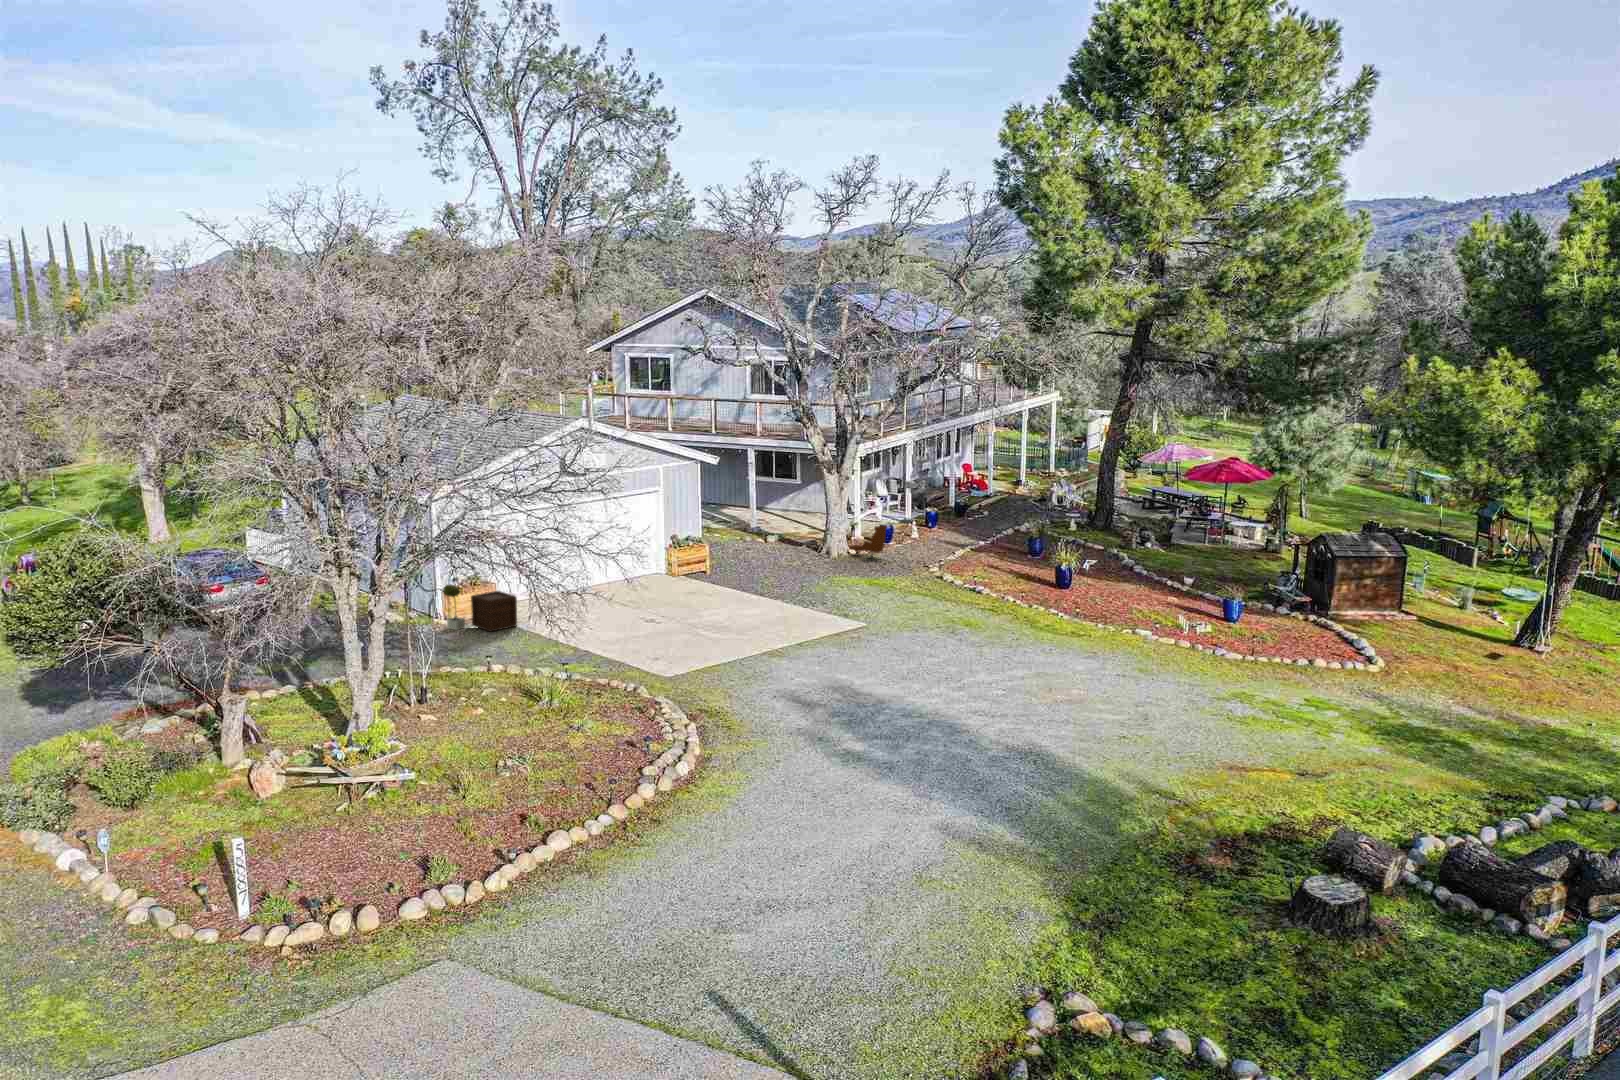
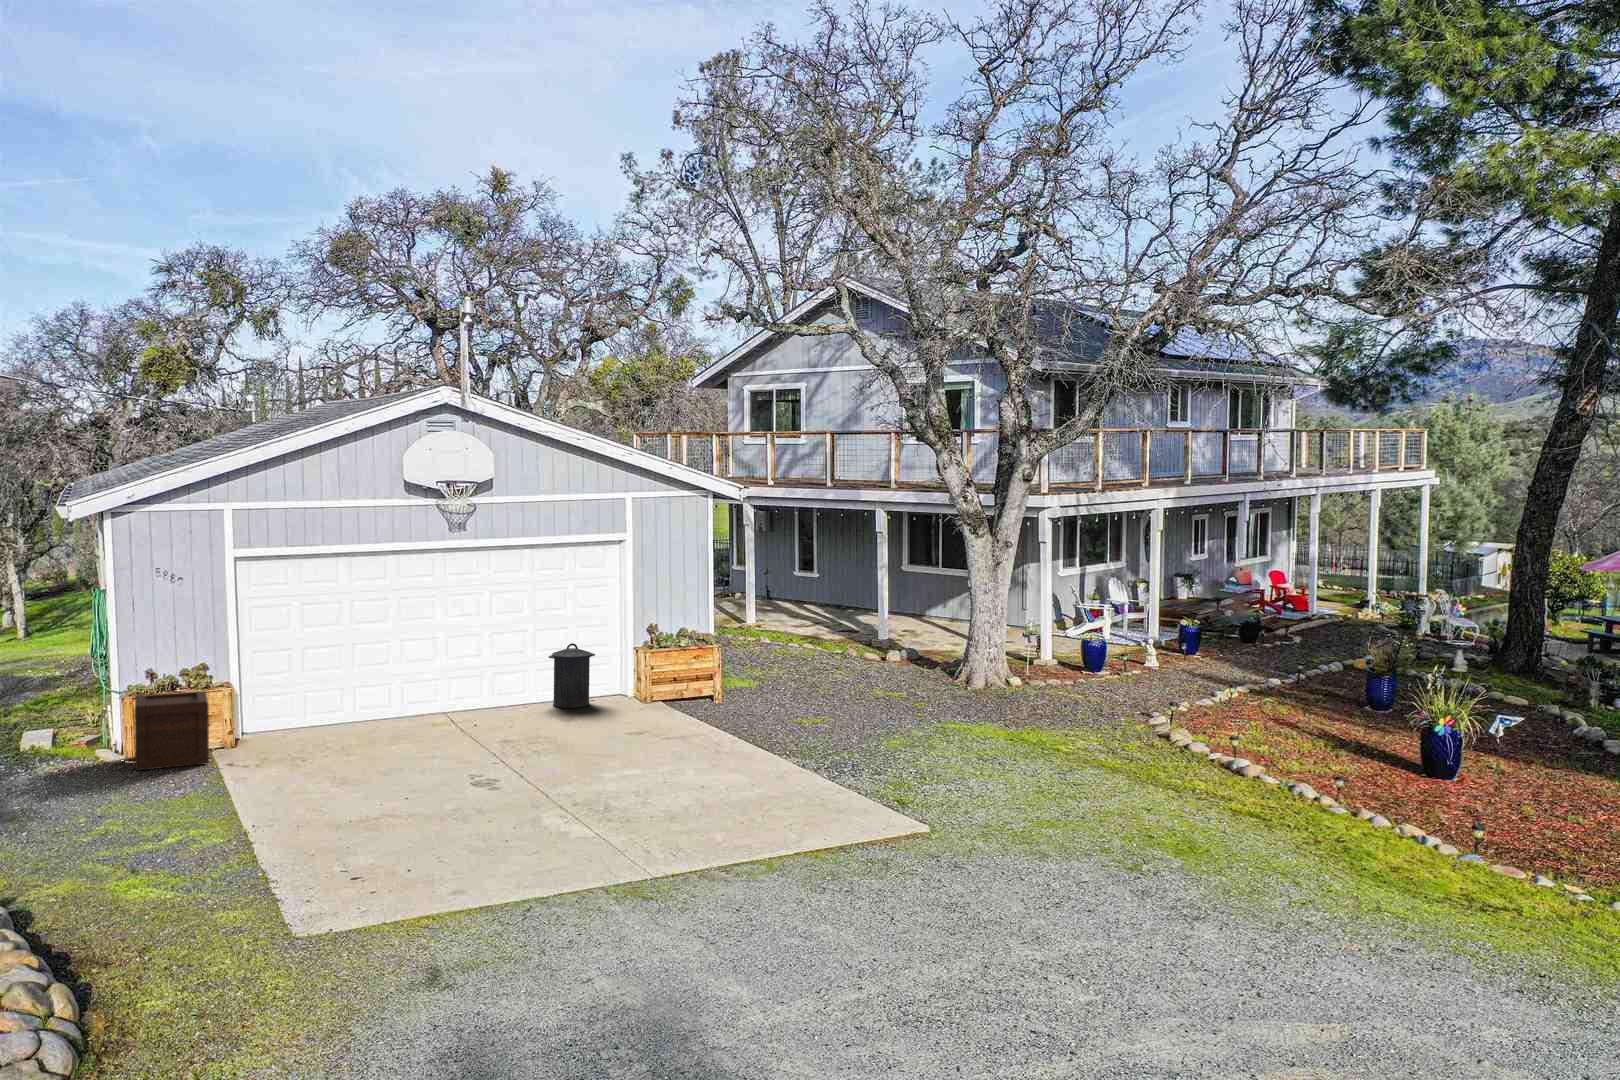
lounge chair: present [849,525,887,560] -> none [1009,631,1073,699]
trash can: none [625,550,647,586] -> present [549,643,595,708]
potted tree: present [443,584,465,630] -> none [75,670,120,762]

